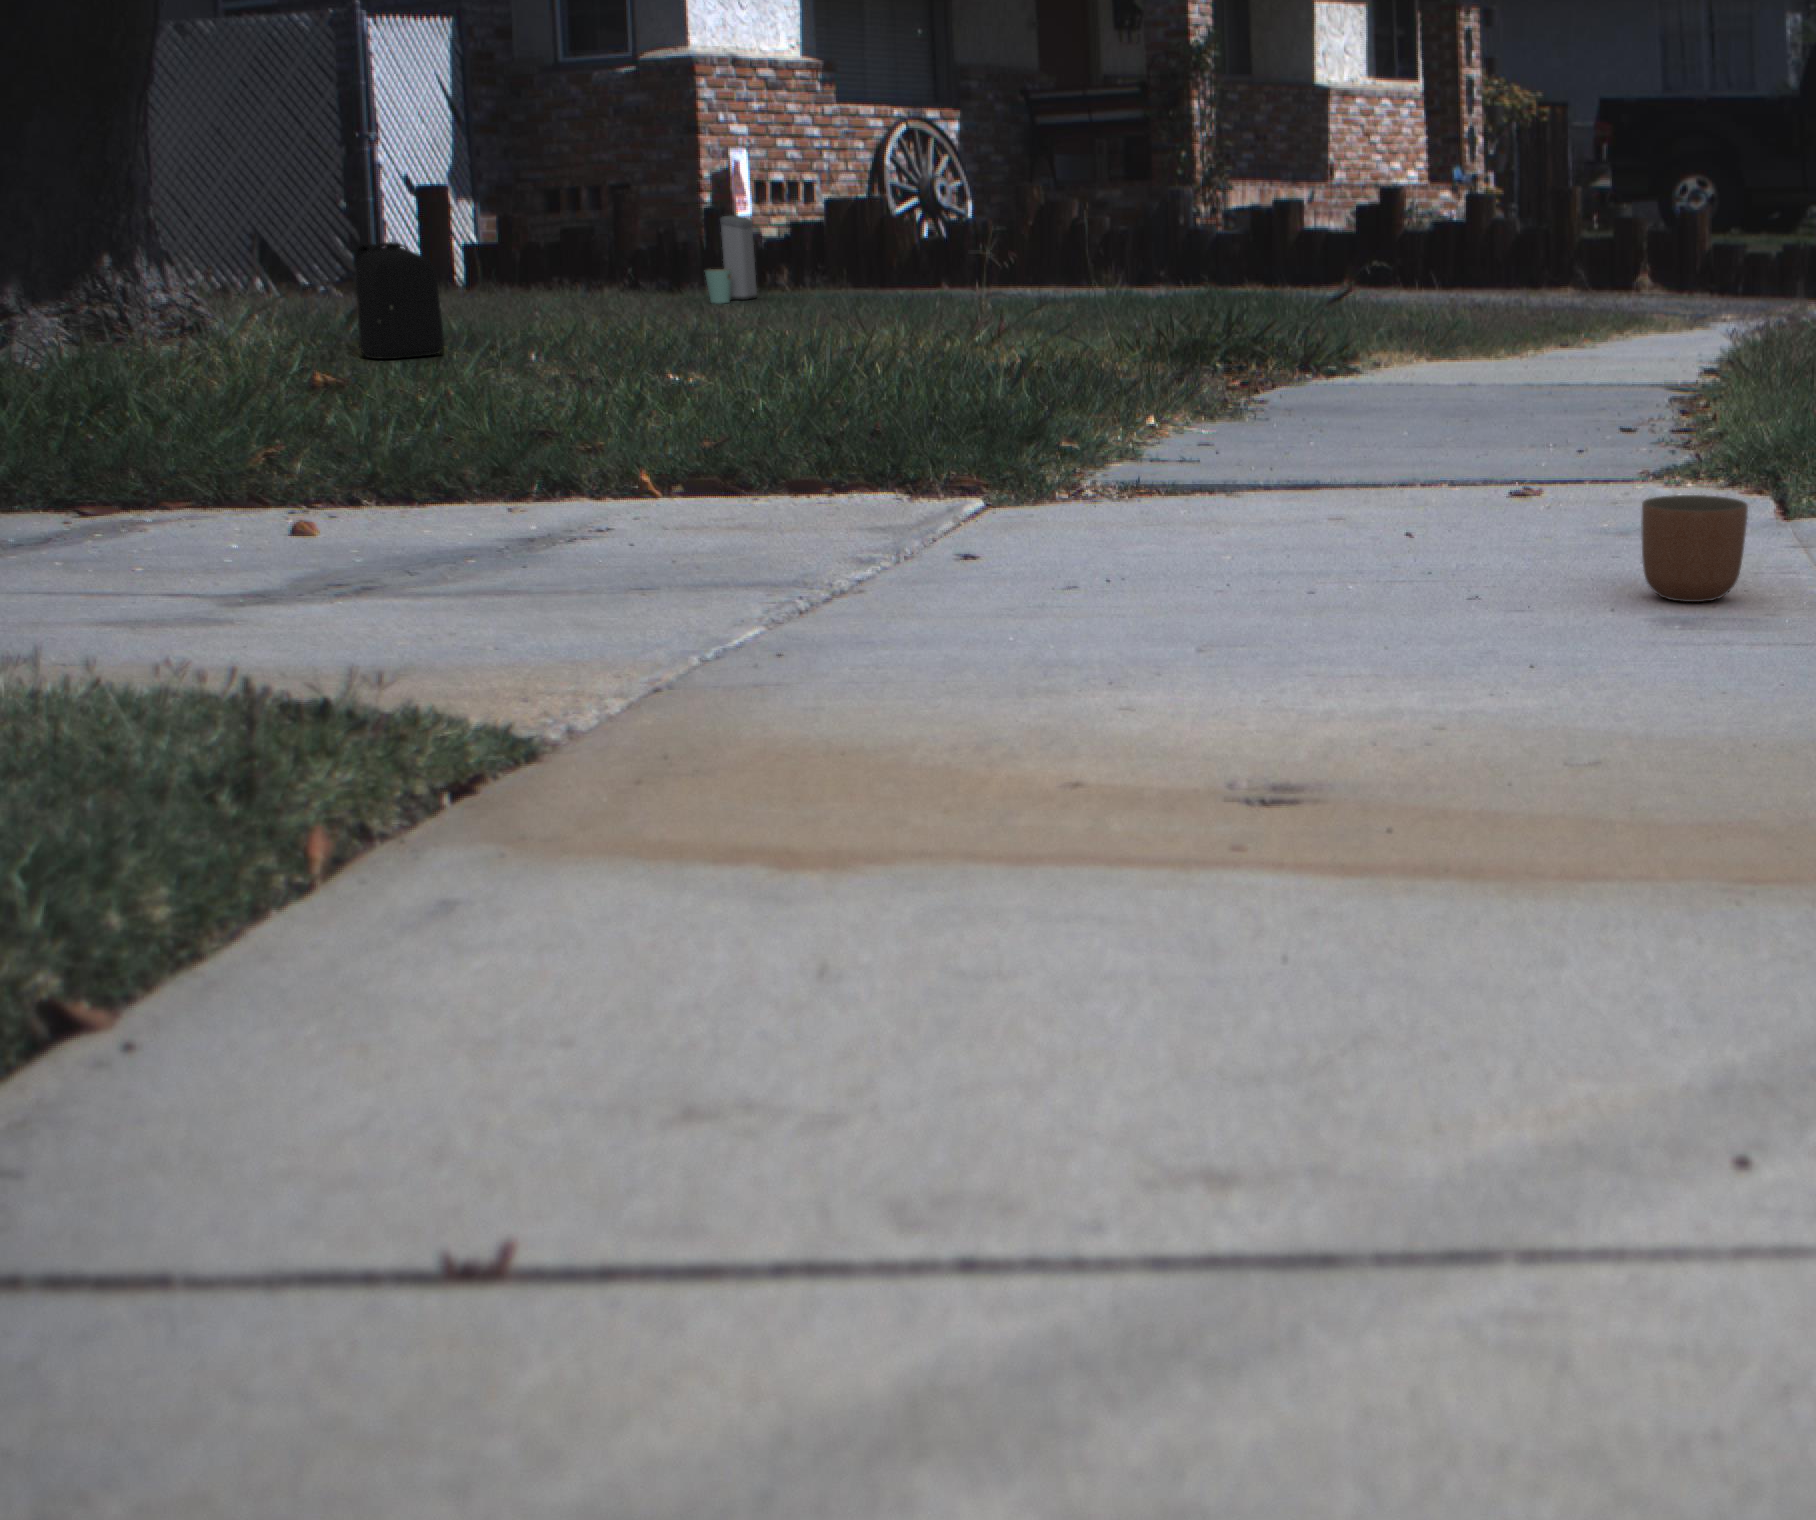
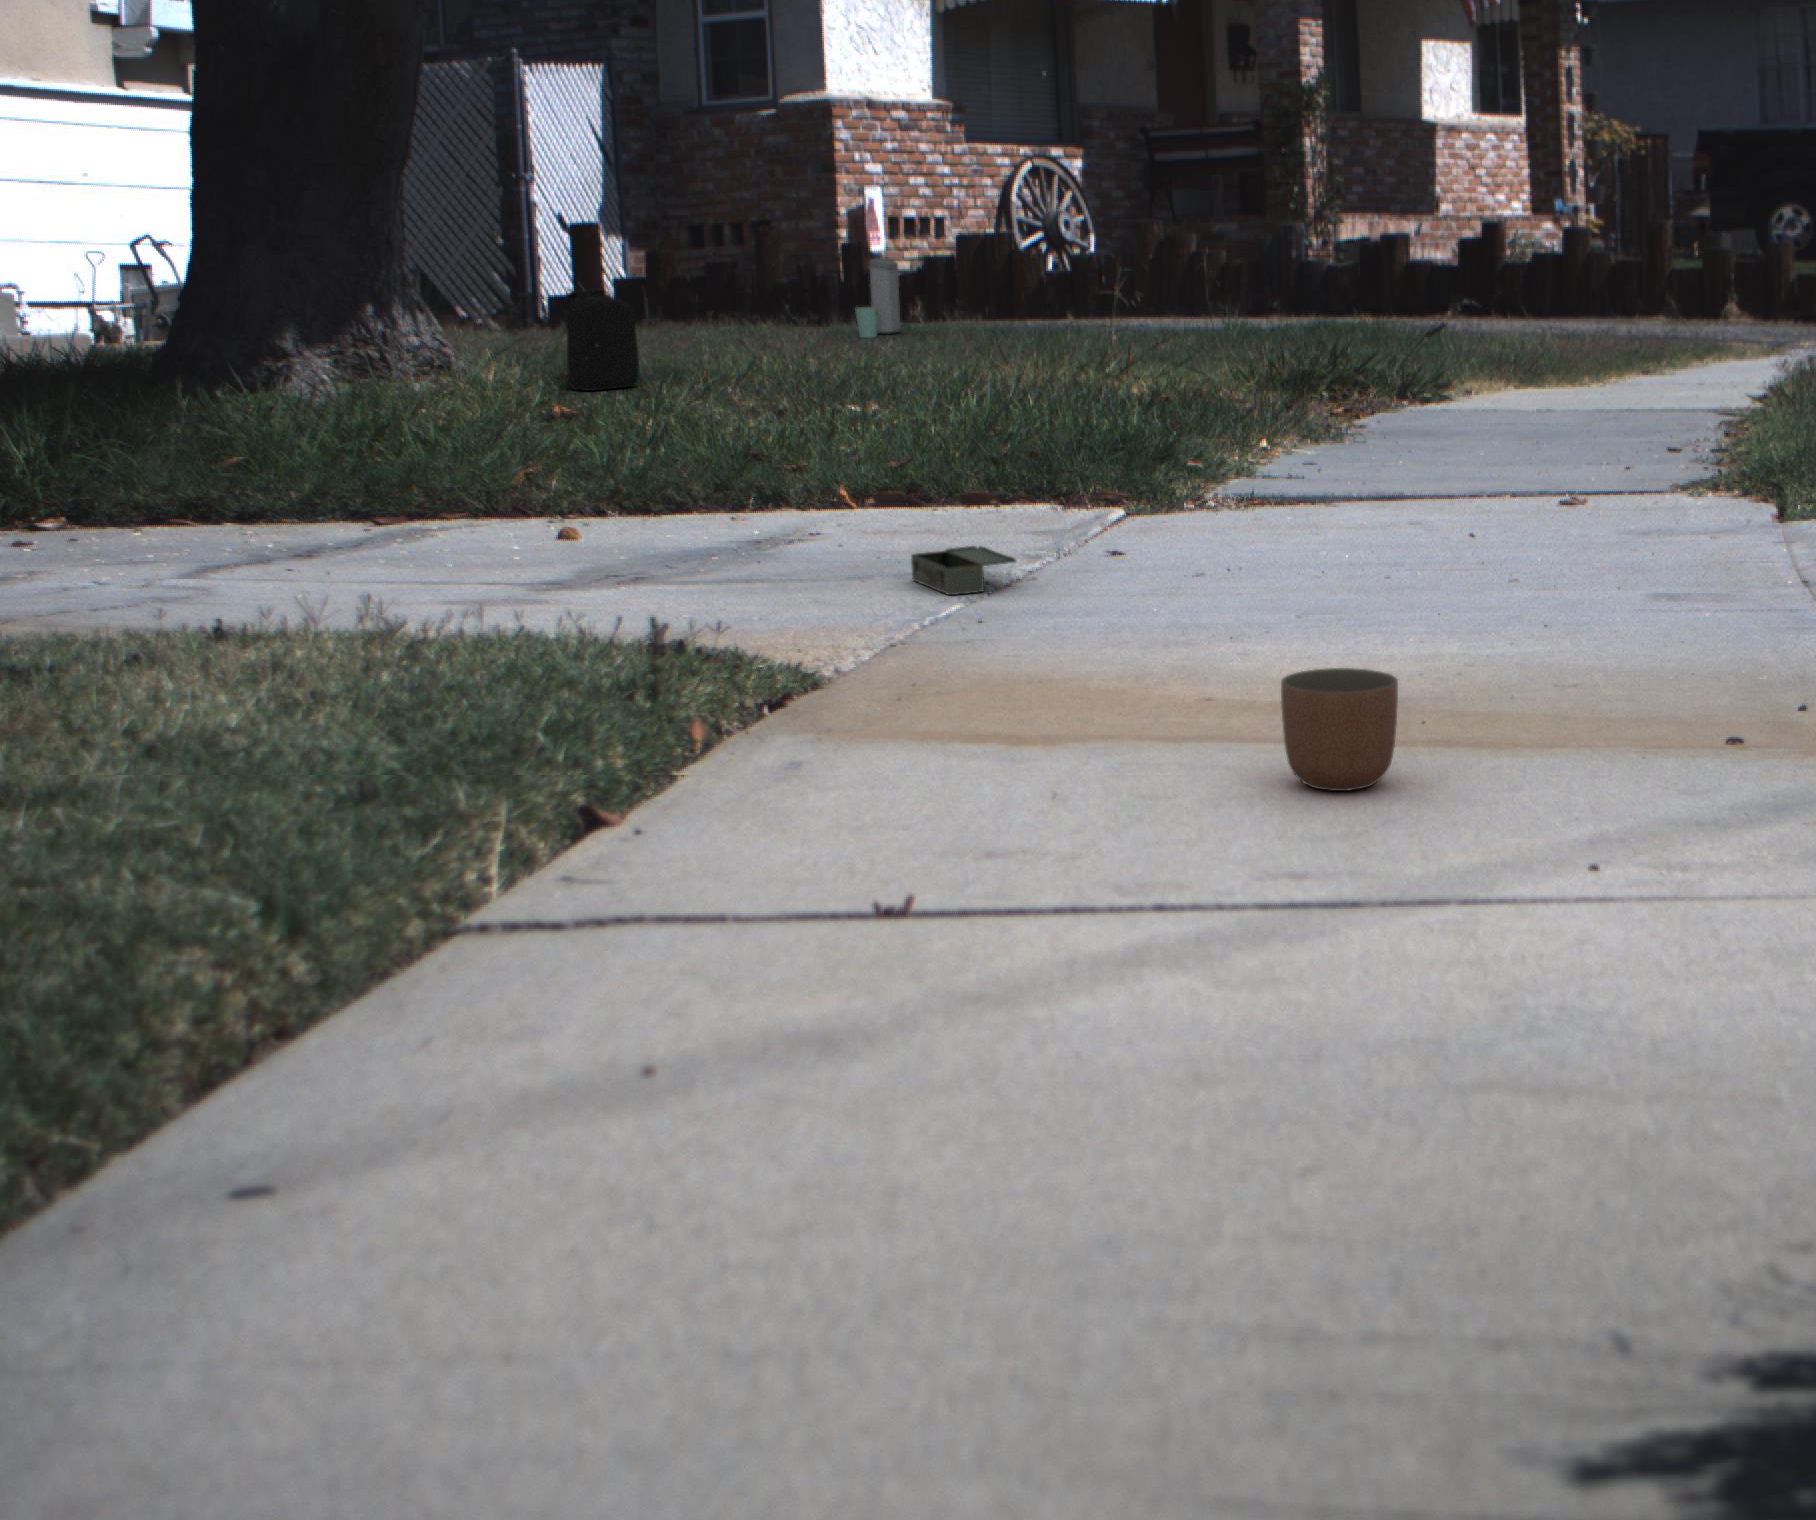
planter: present [1641,495,1748,602] -> present [1281,668,1398,791]
toolbox: none [697,554,833,622] -> present [911,546,1016,595]

